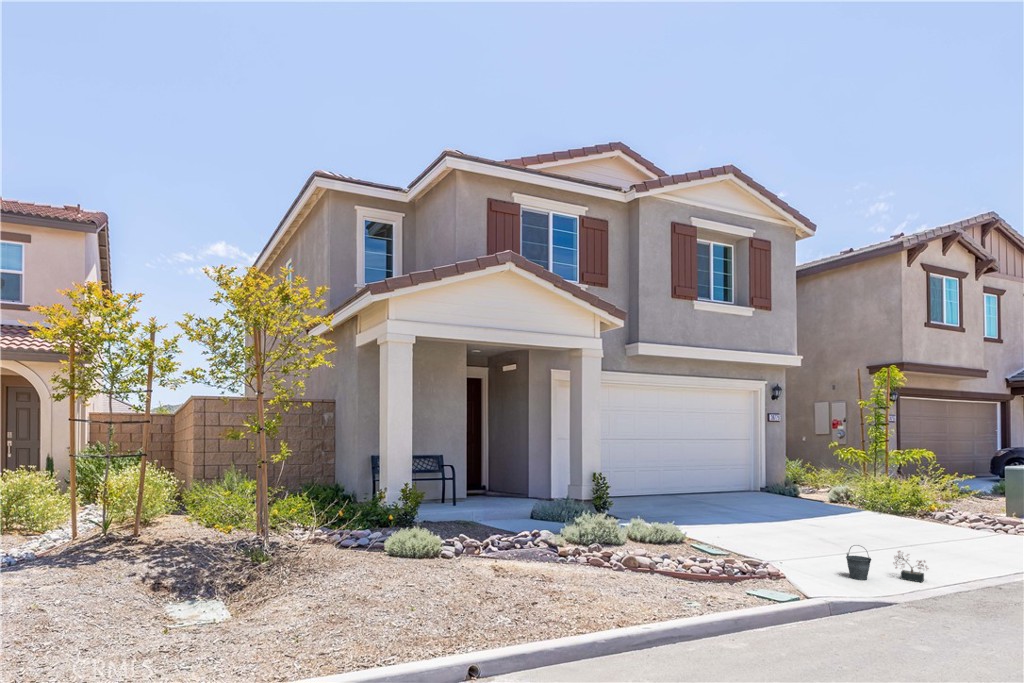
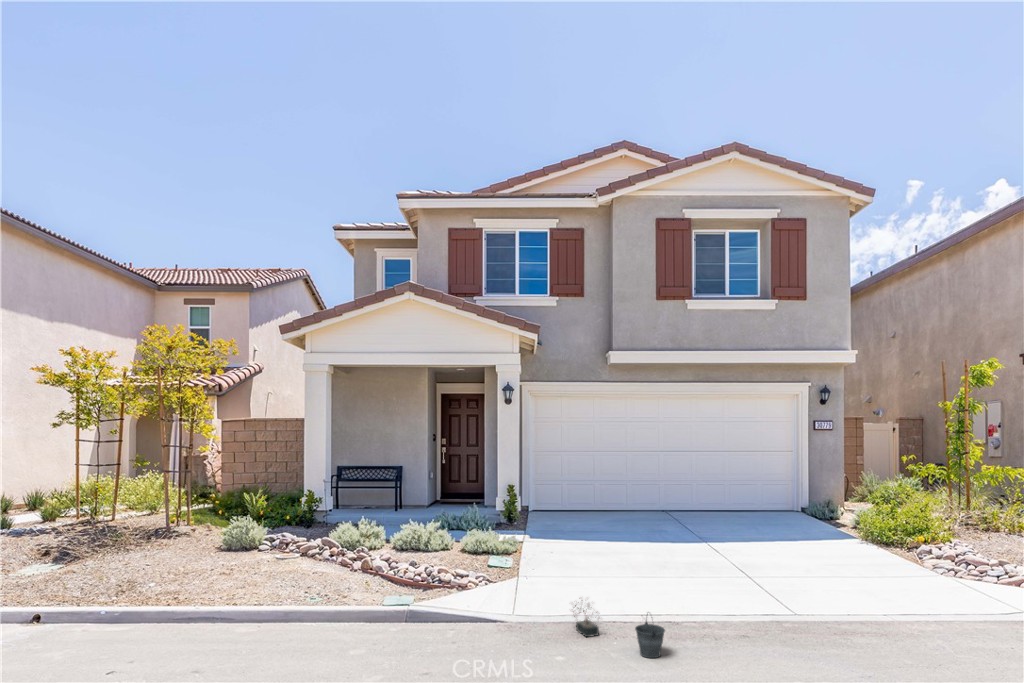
bucket: present [846,545,871,580] -> present [635,621,665,658]

